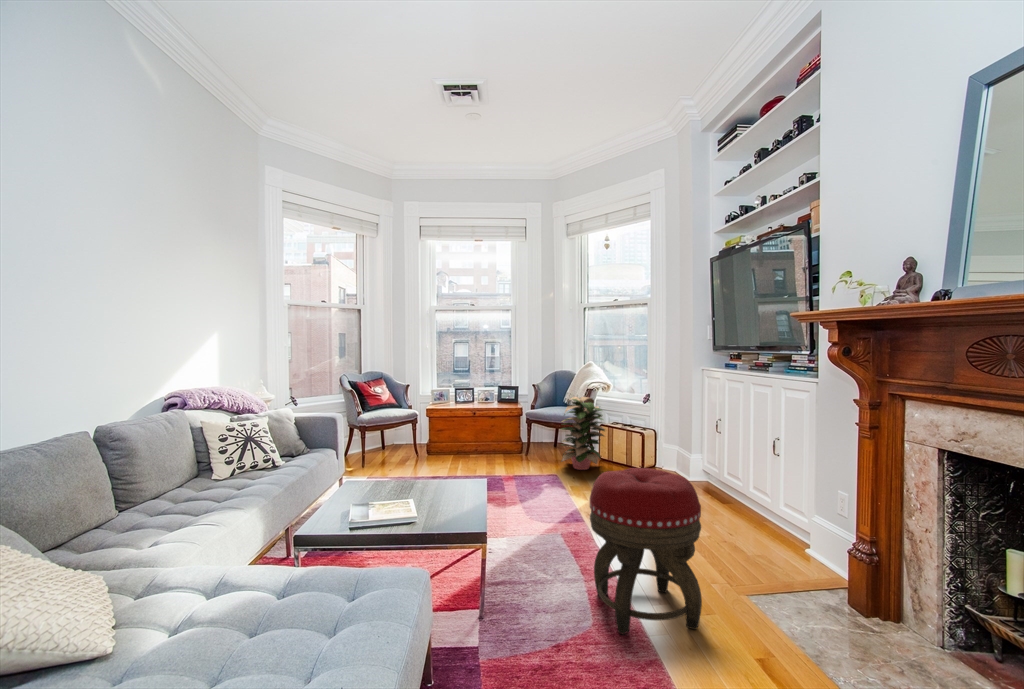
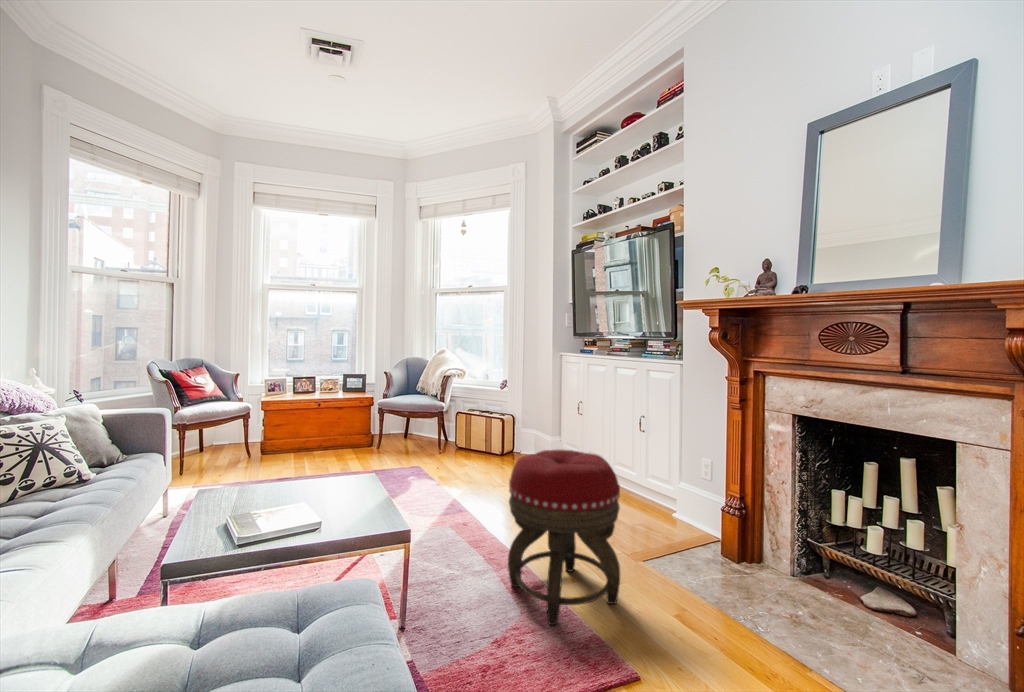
decorative plant: present [561,397,605,470] -> none [419,384,470,457]

